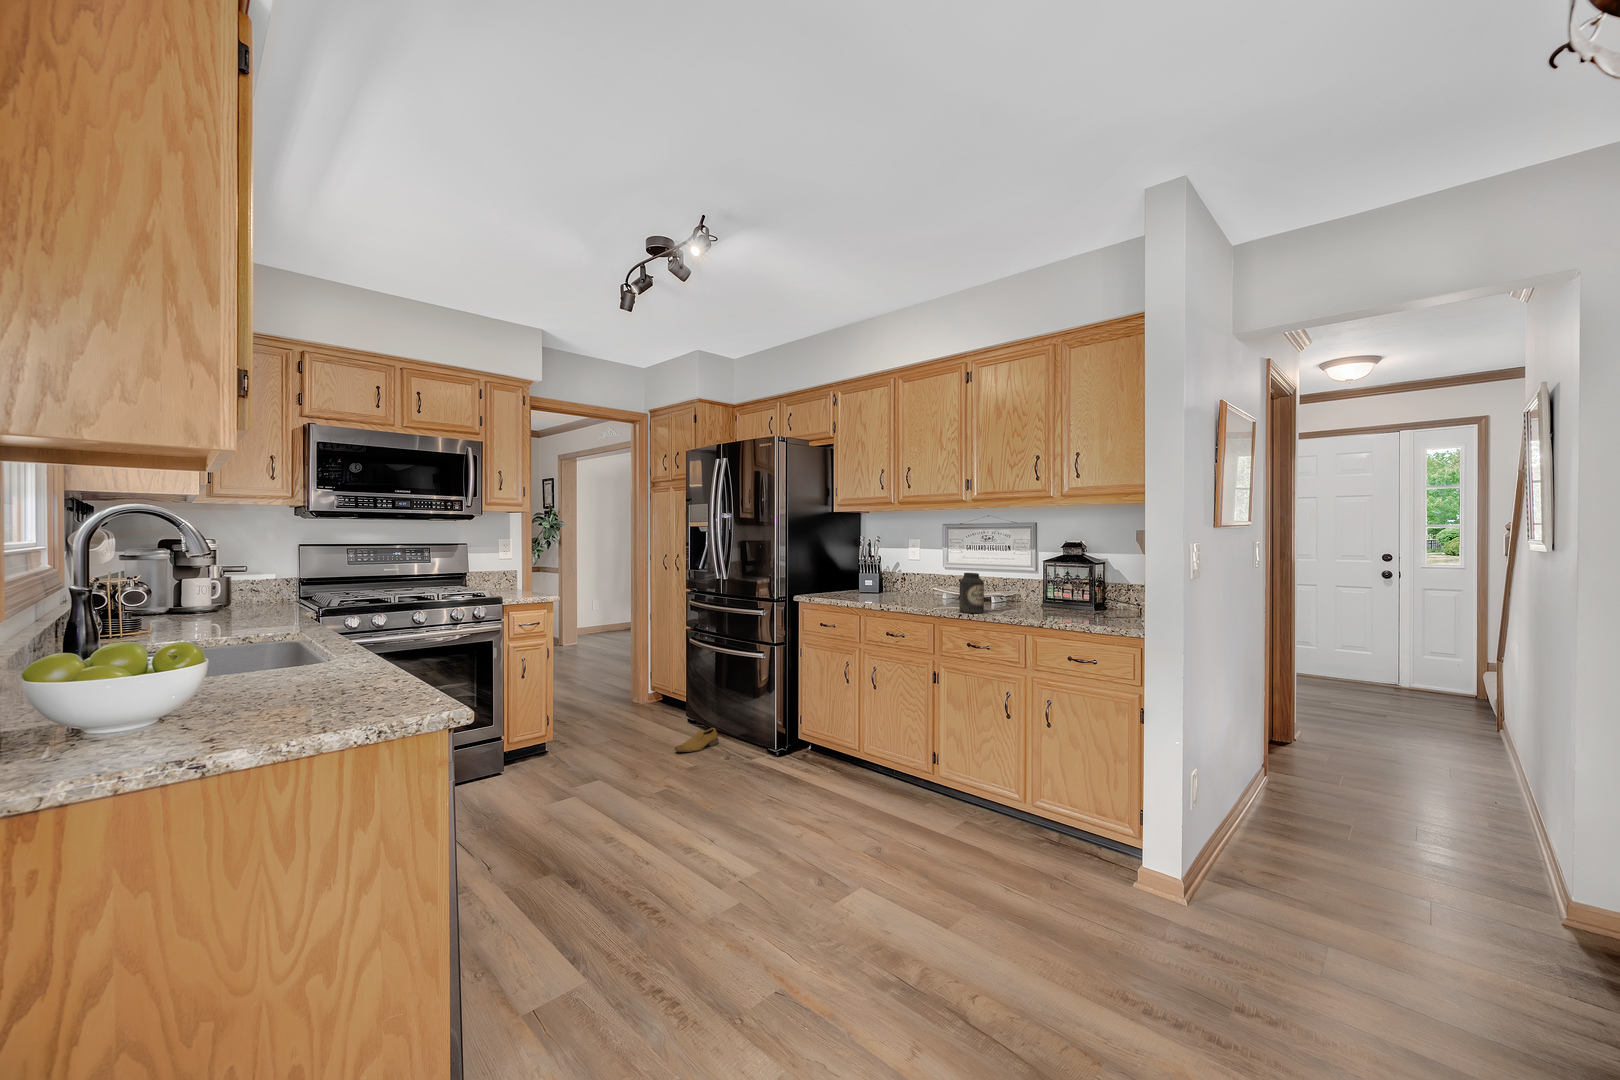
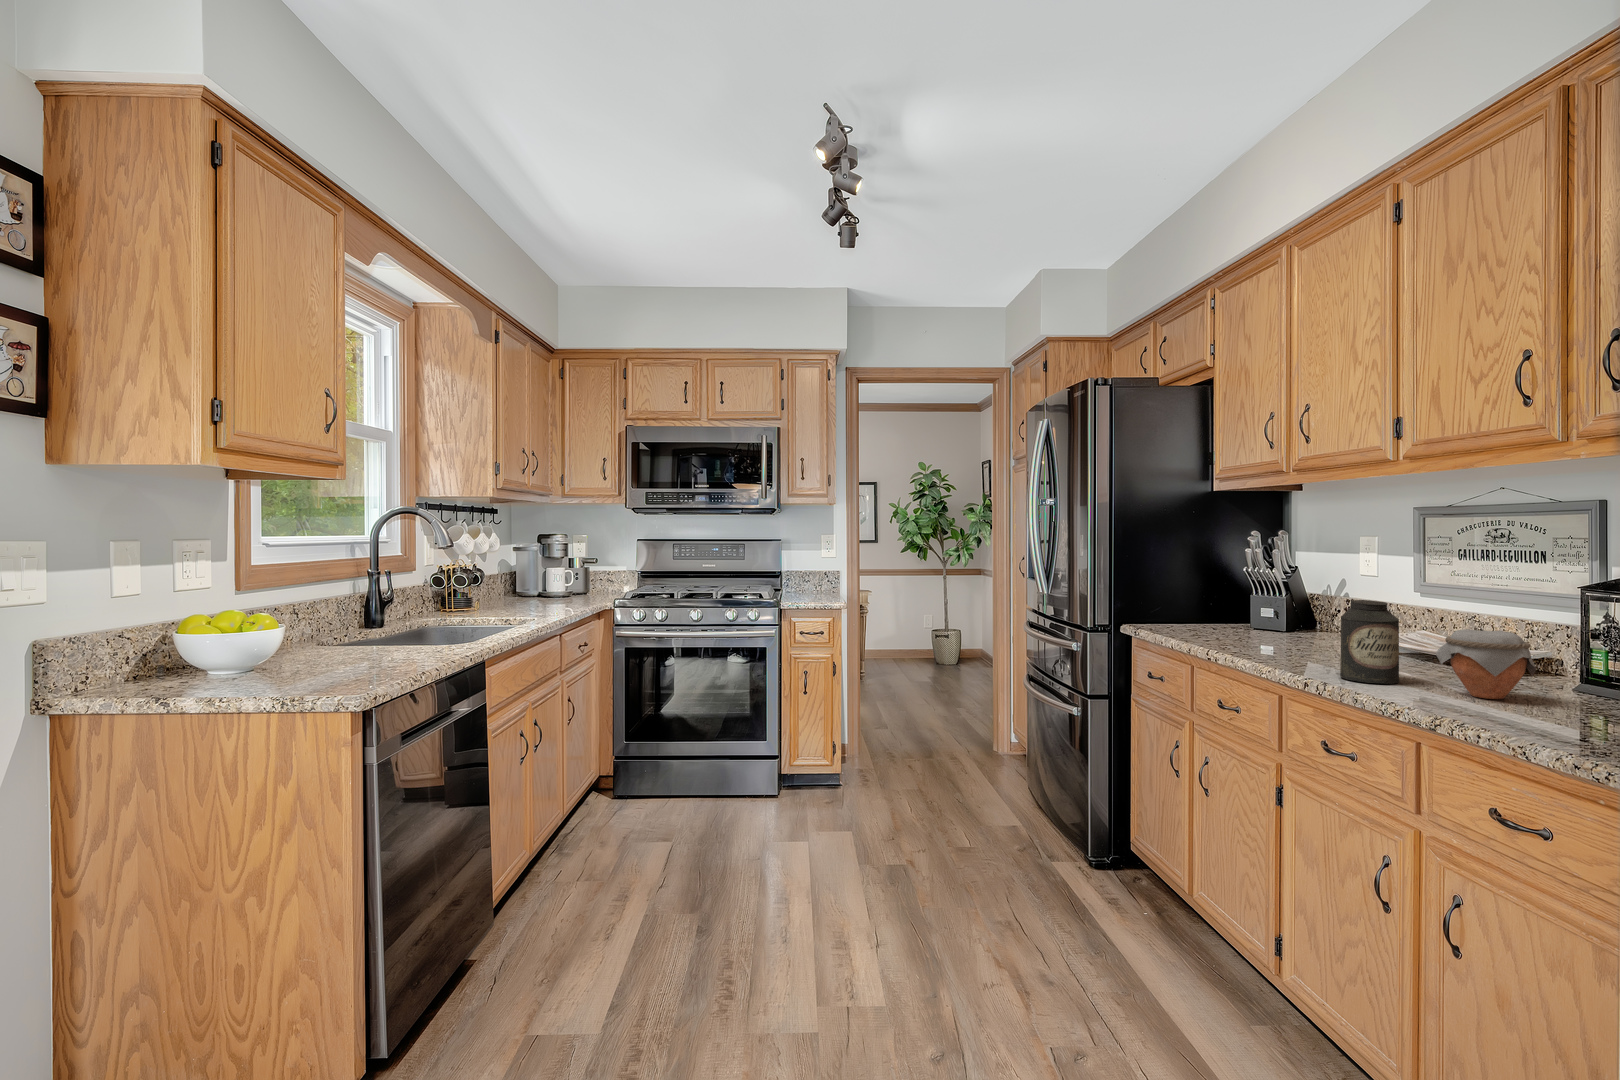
jar: none [1002,584,1038,614] -> present [1436,629,1536,699]
shoe: present [675,728,718,752] -> none [963,796,1031,823]

